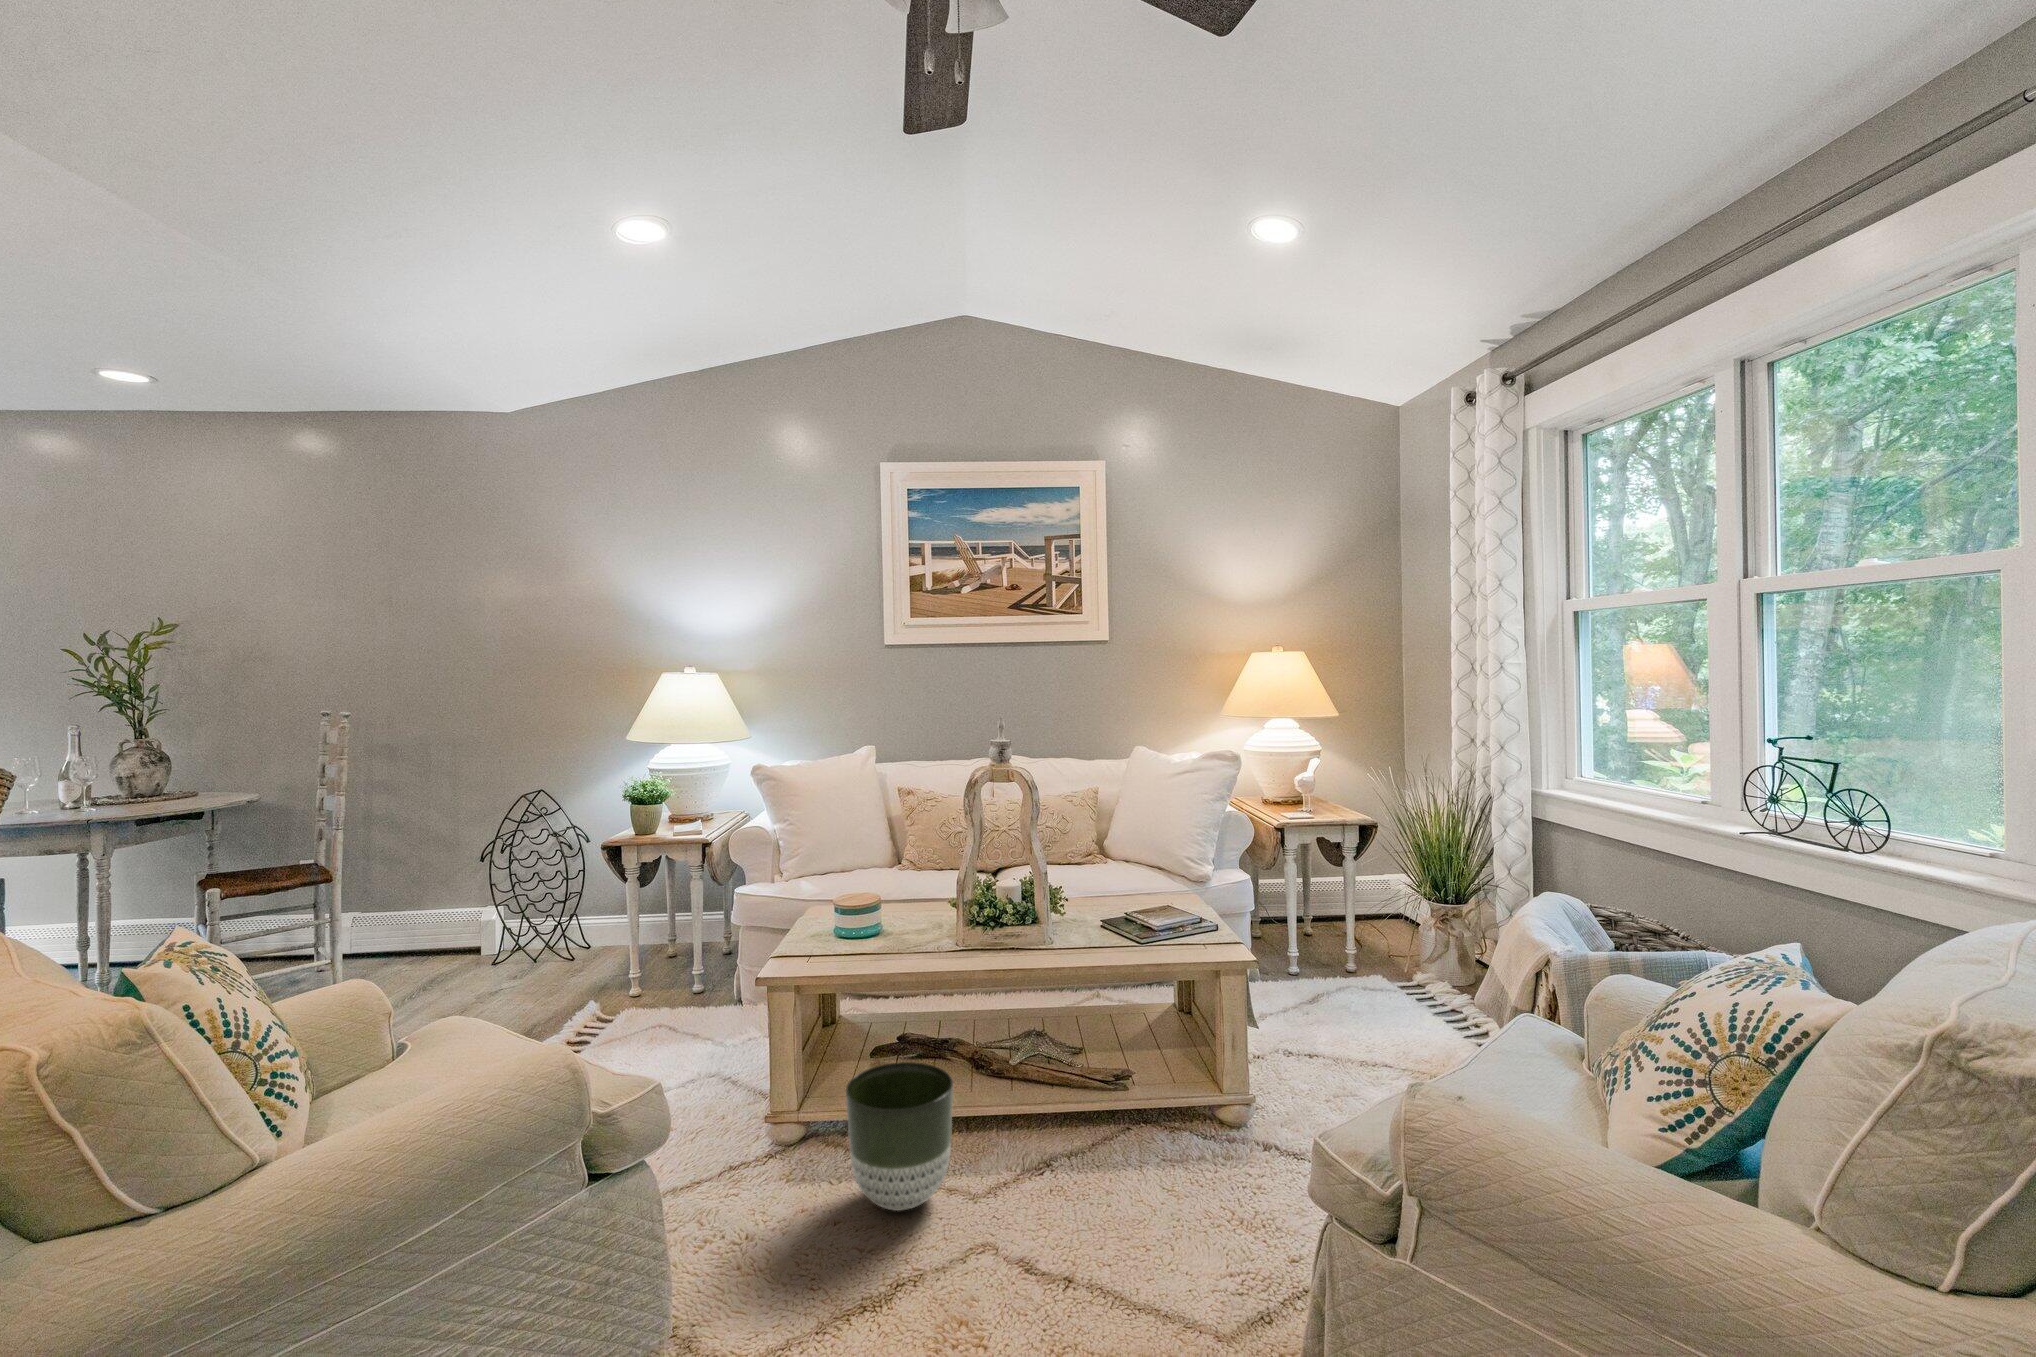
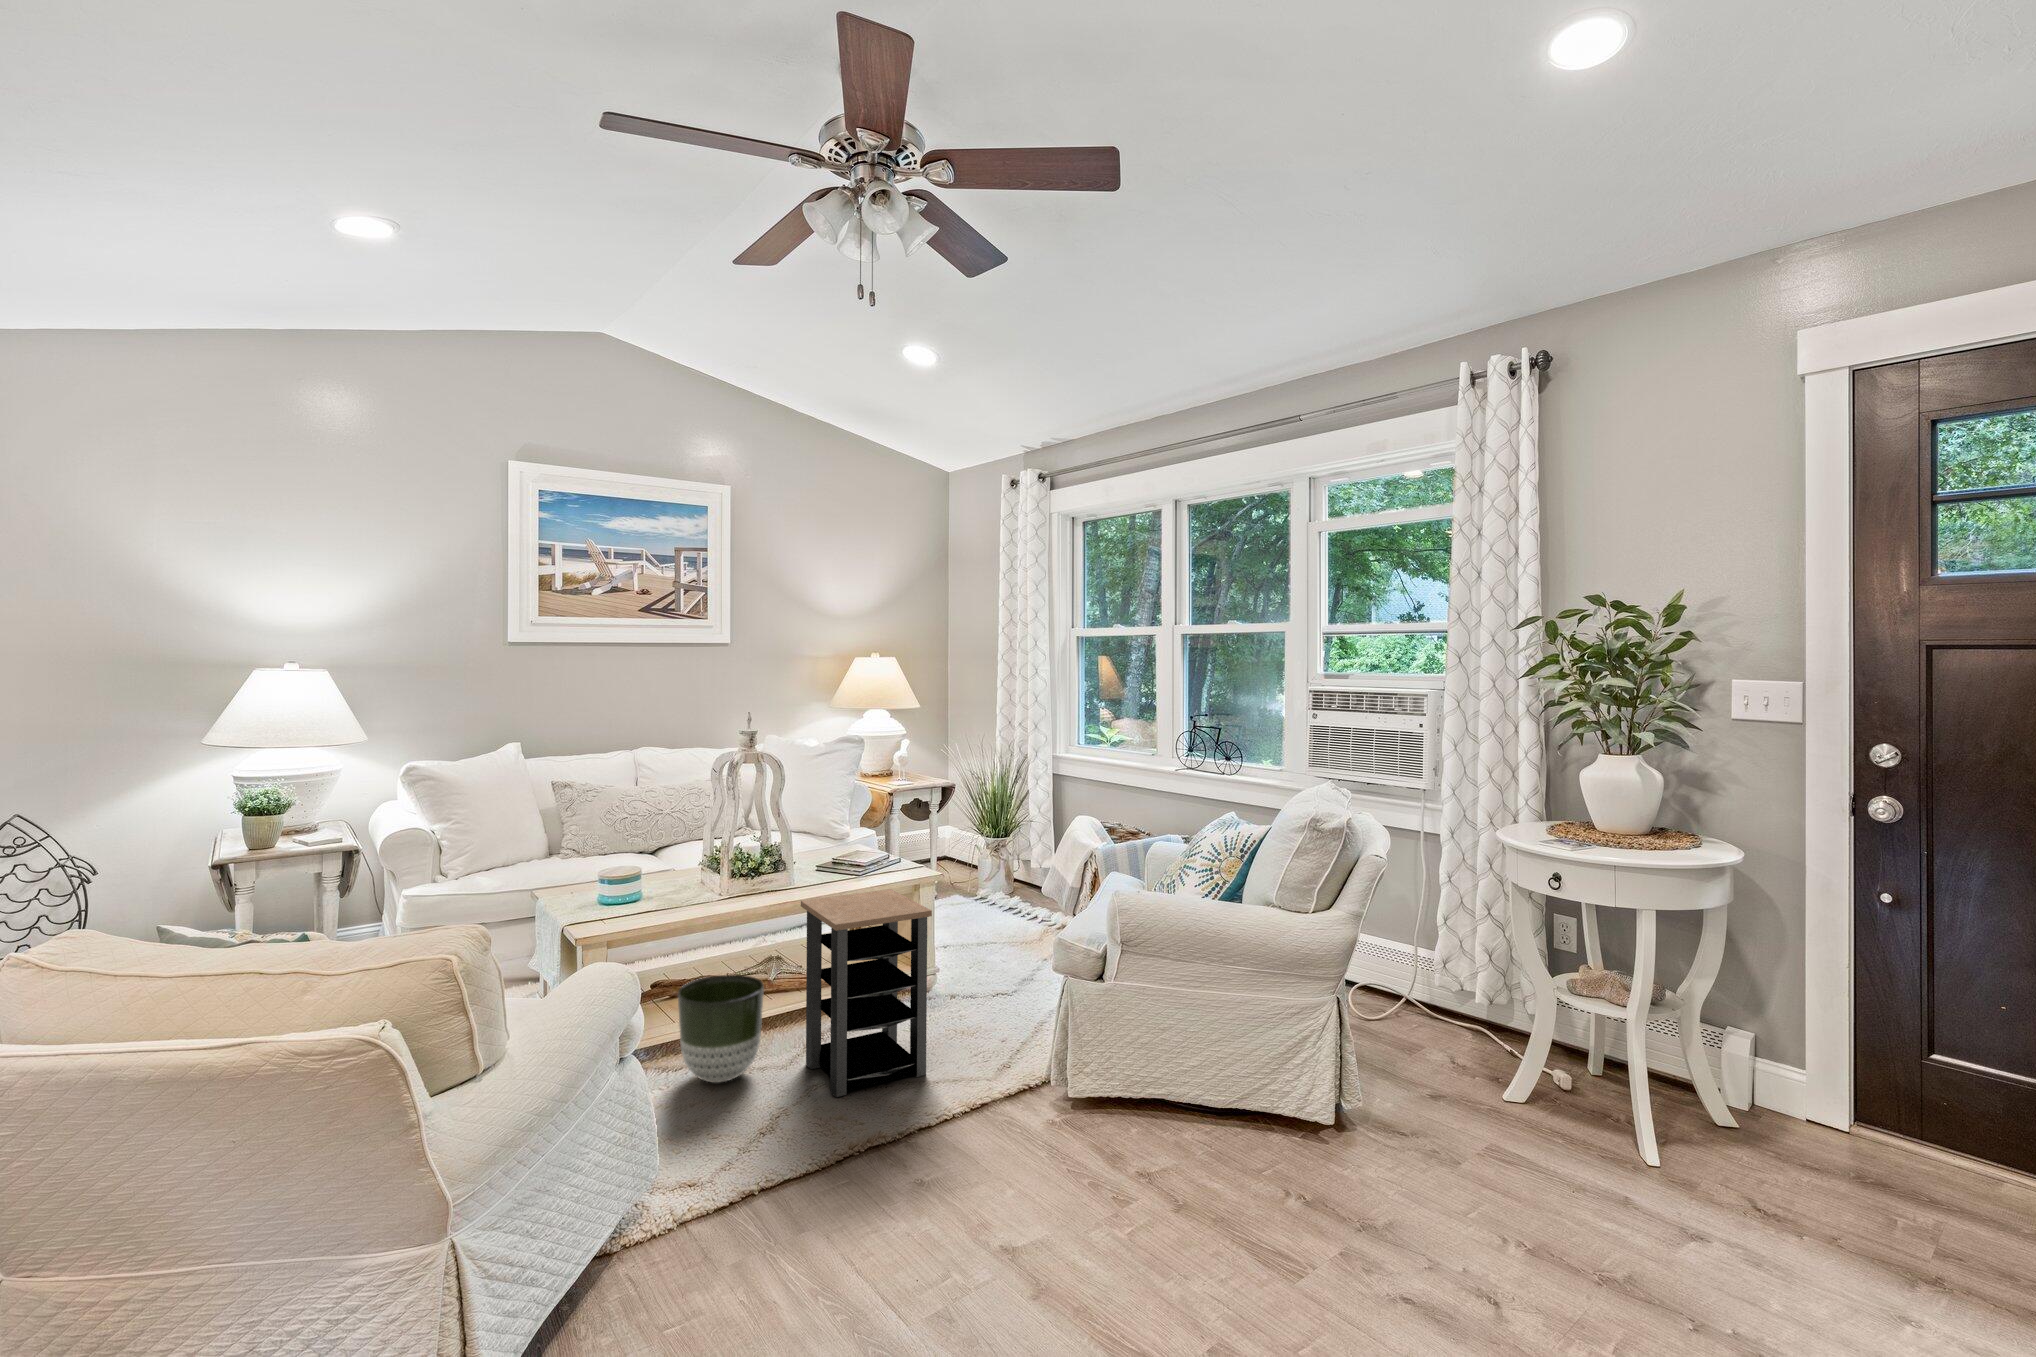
side table: none [993,985,1149,1292] -> present [801,889,932,1097]

